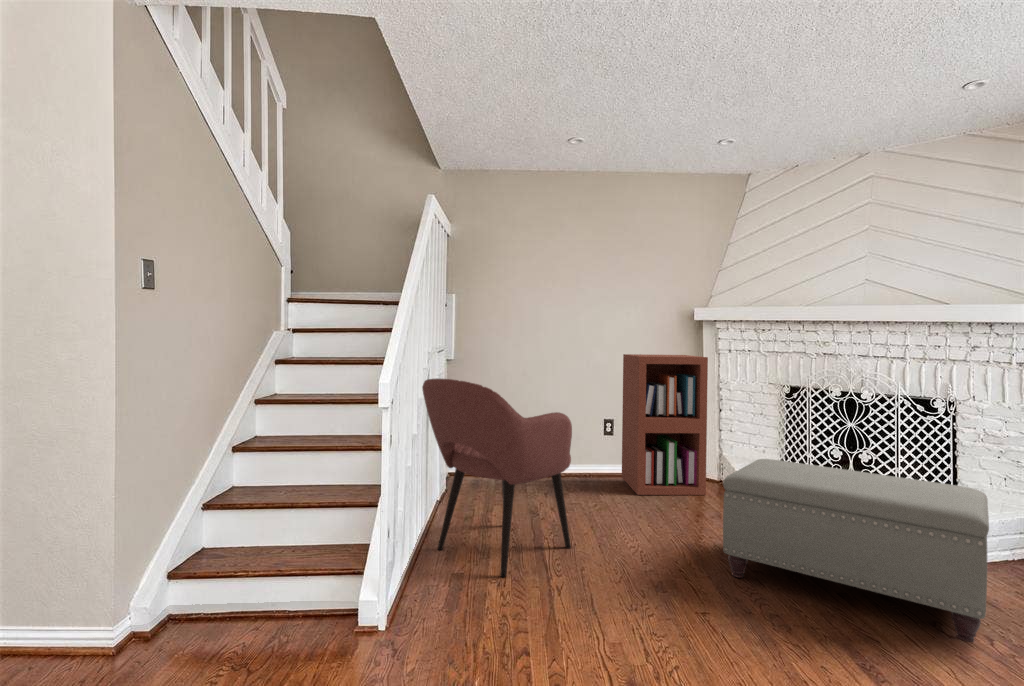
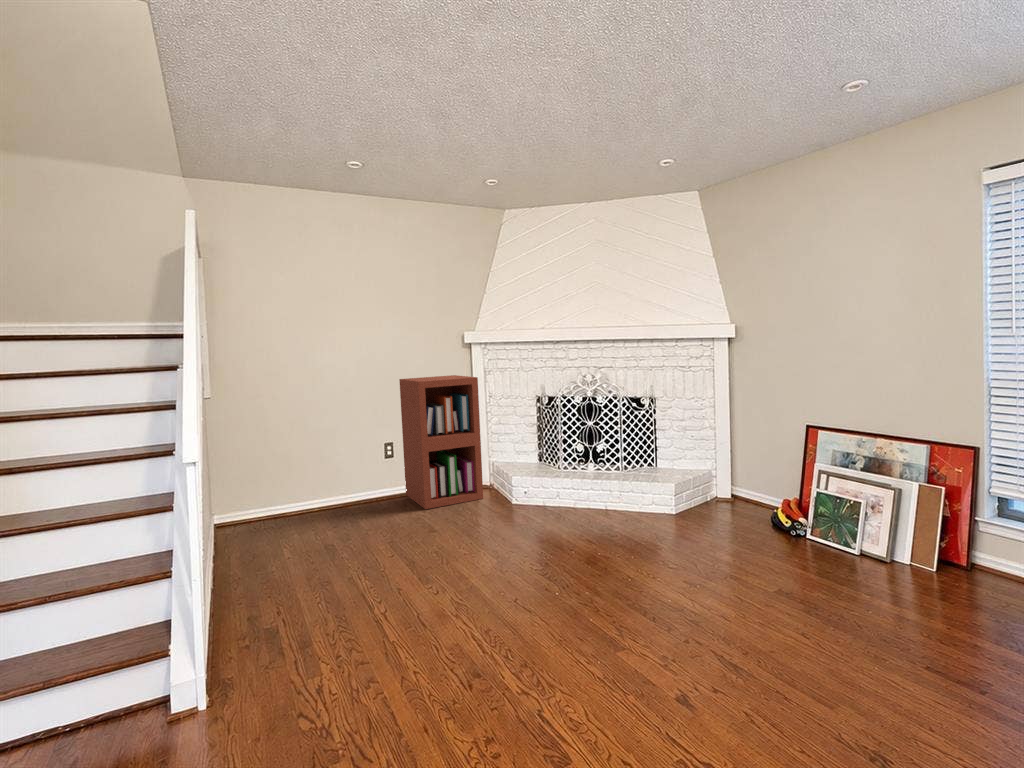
armchair: present [422,378,572,577] -> none [205,430,378,618]
ottoman: present [723,459,989,642] -> none [510,463,690,575]

